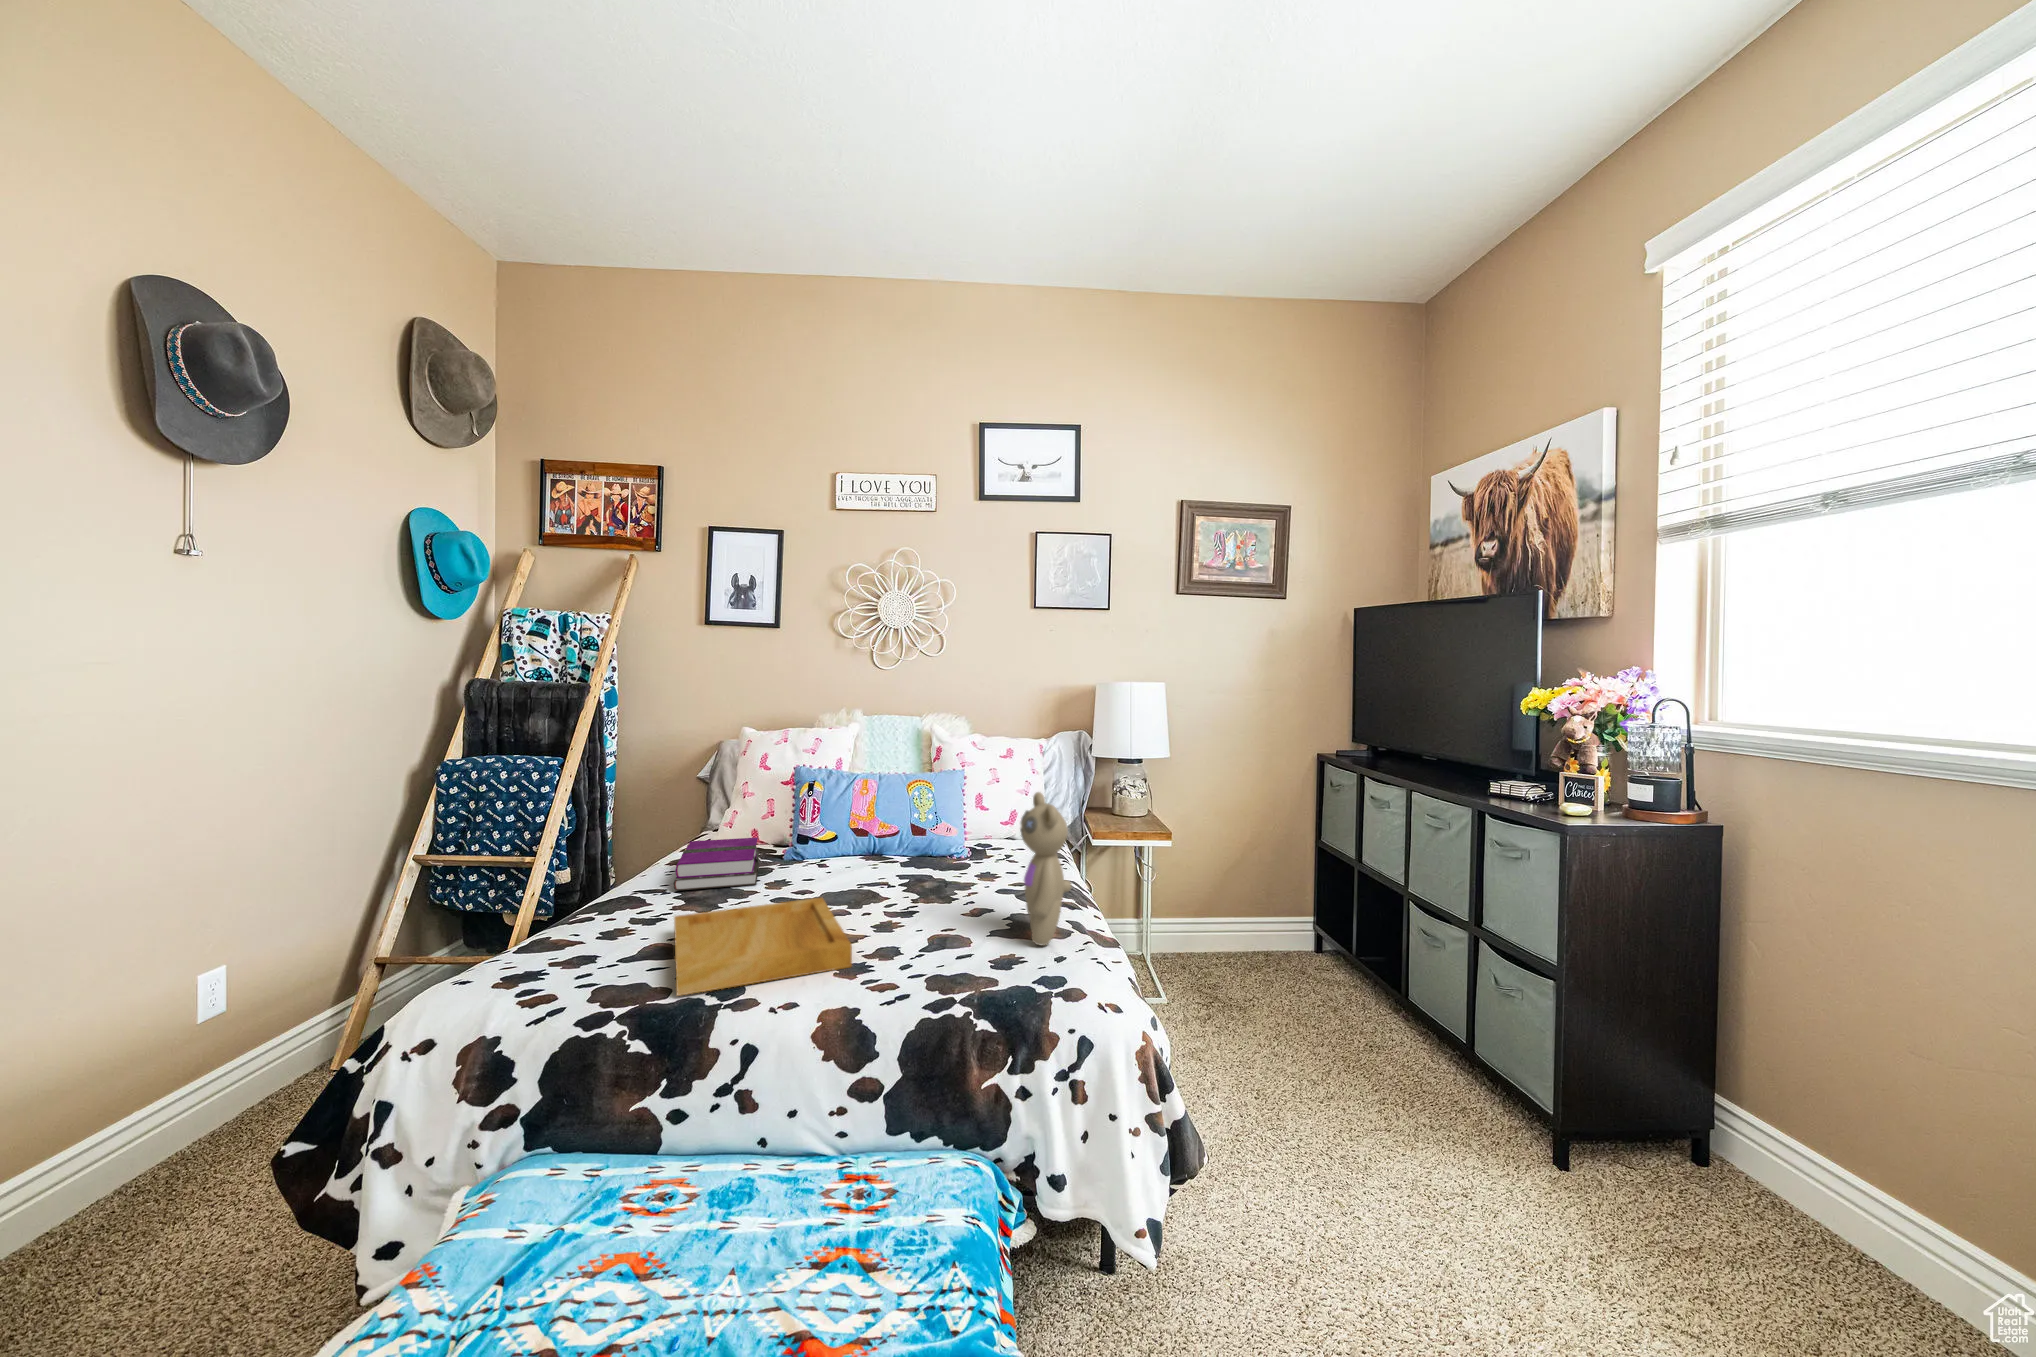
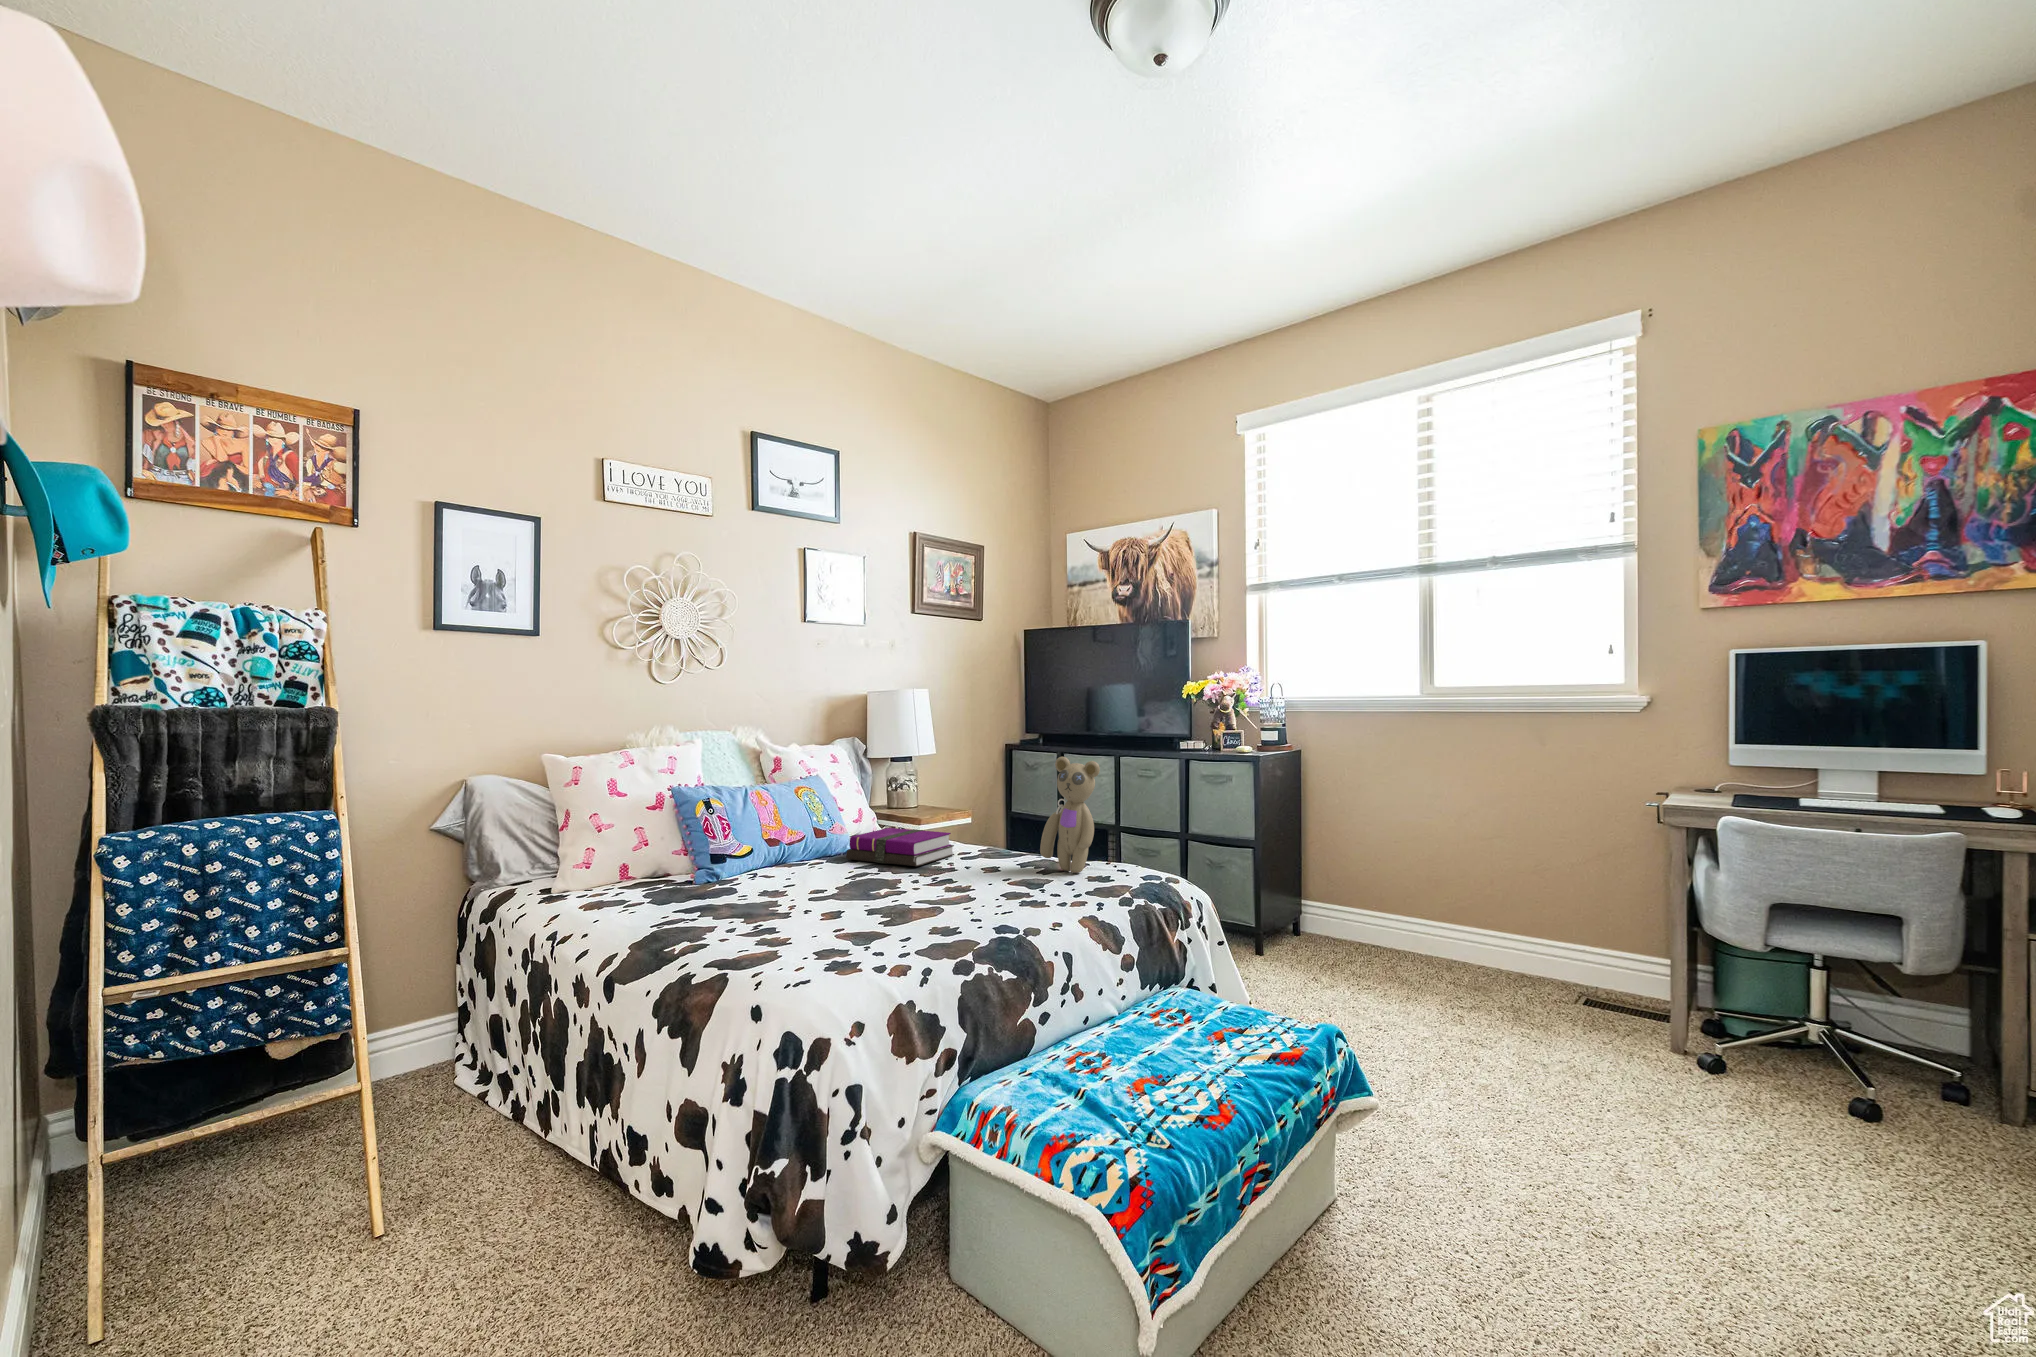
notebook: present [674,838,760,890] -> present [846,828,954,866]
tray: present [674,898,852,996] -> none [808,880,1001,945]

